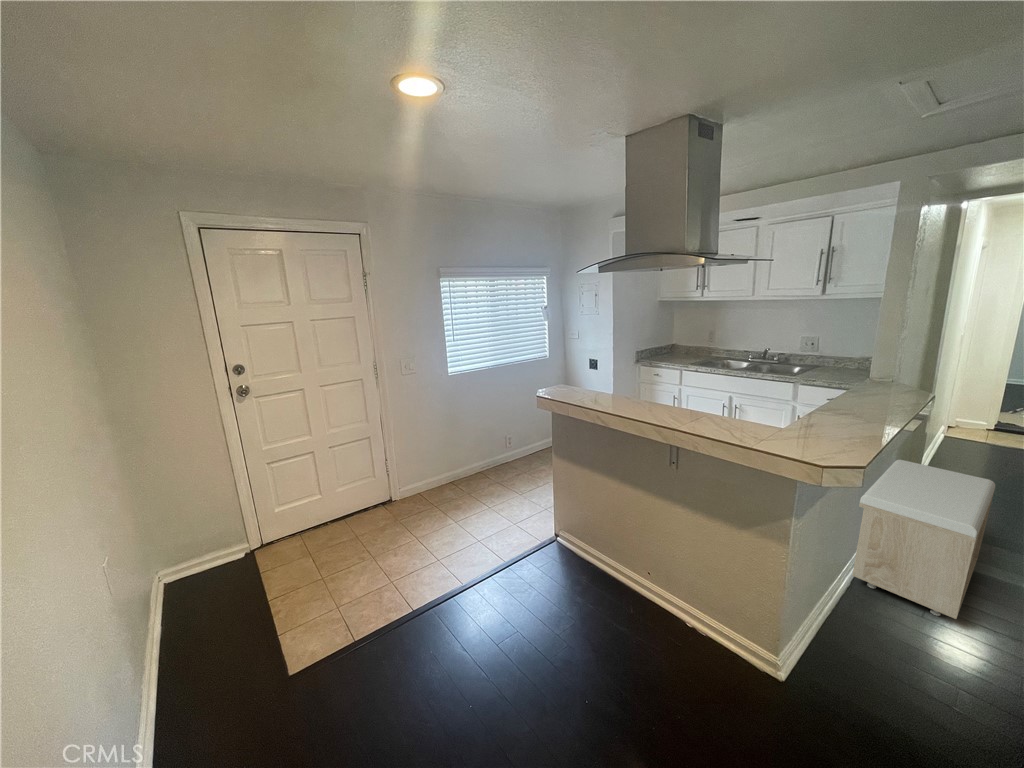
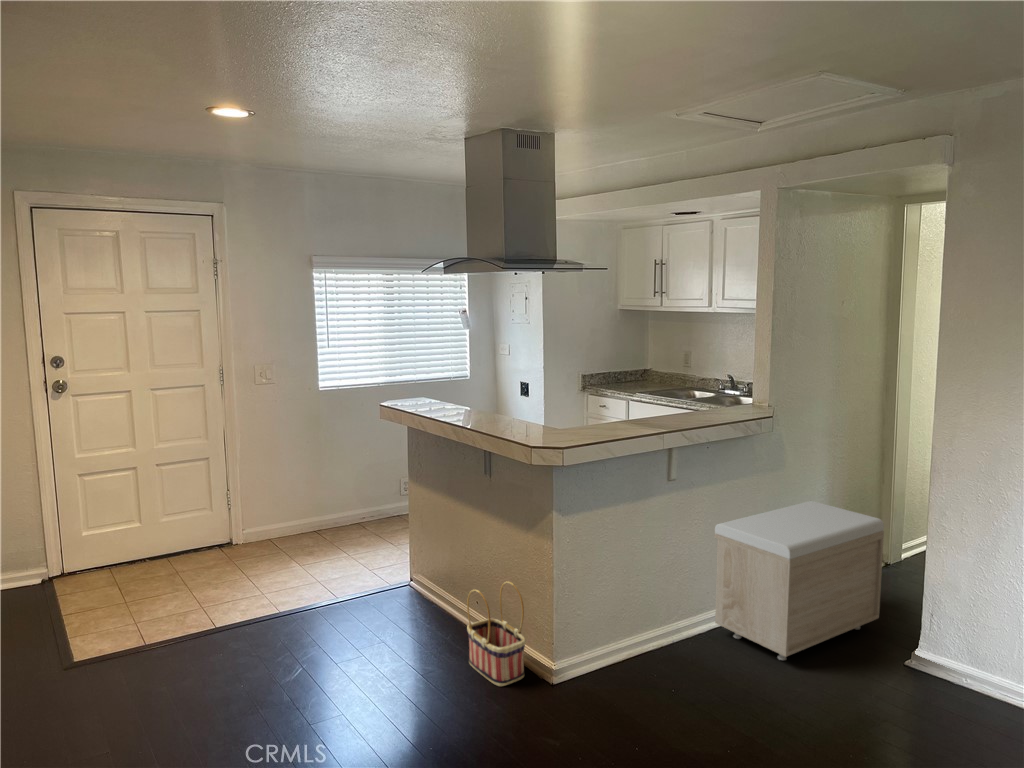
basket: none [667,570,738,678] -> present [467,581,526,686]

